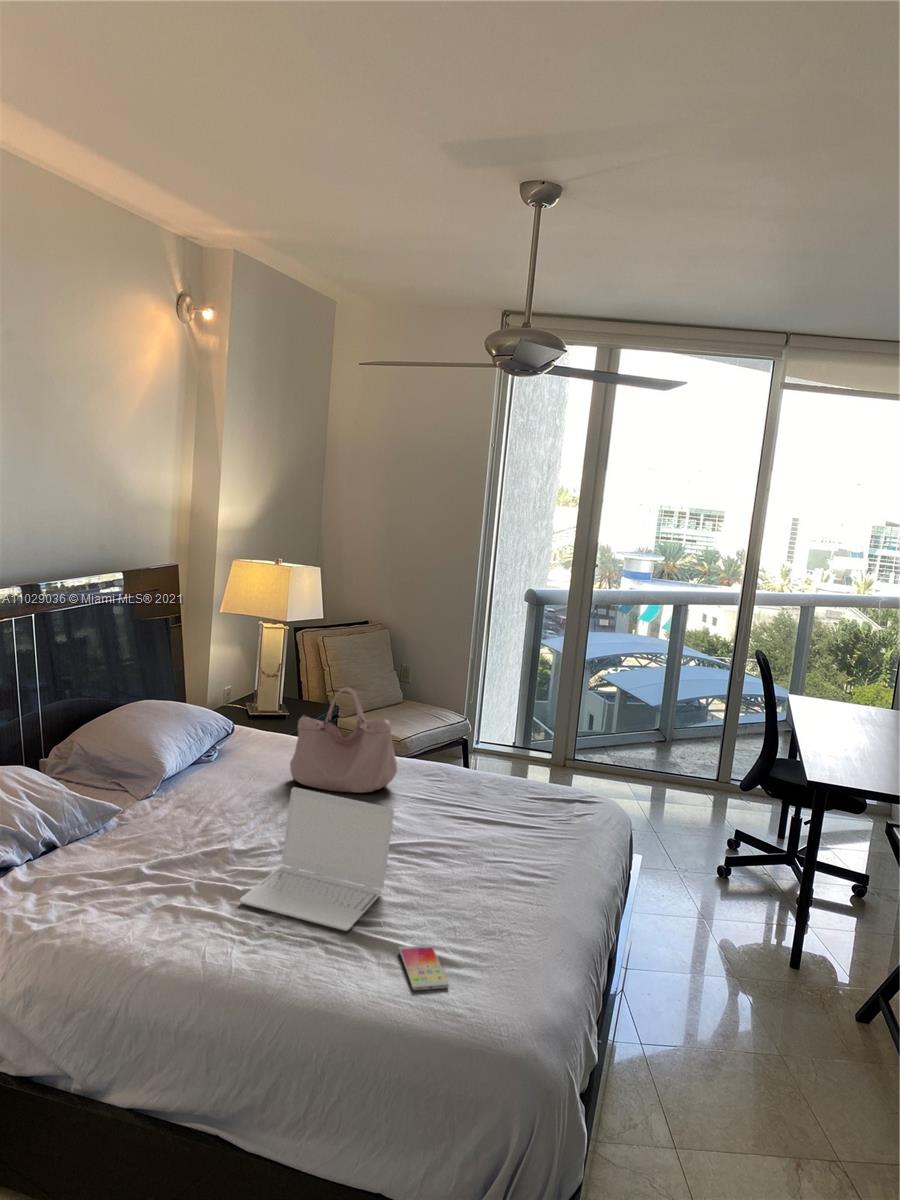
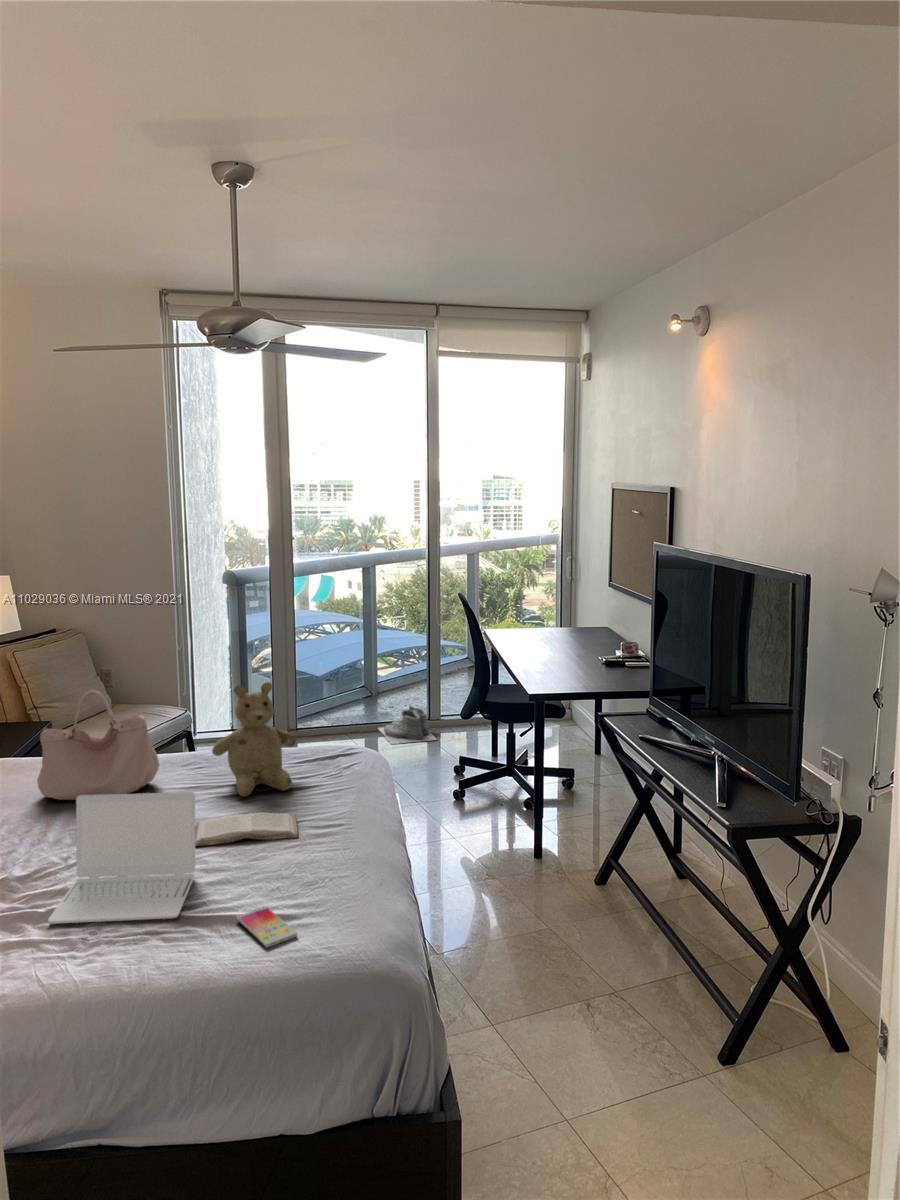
teddy bear: none [444,707,530,825] -> present [212,682,296,796]
boots: none [660,759,723,804] -> present [378,706,436,744]
book: none [395,837,505,879] -> present [195,813,298,846]

